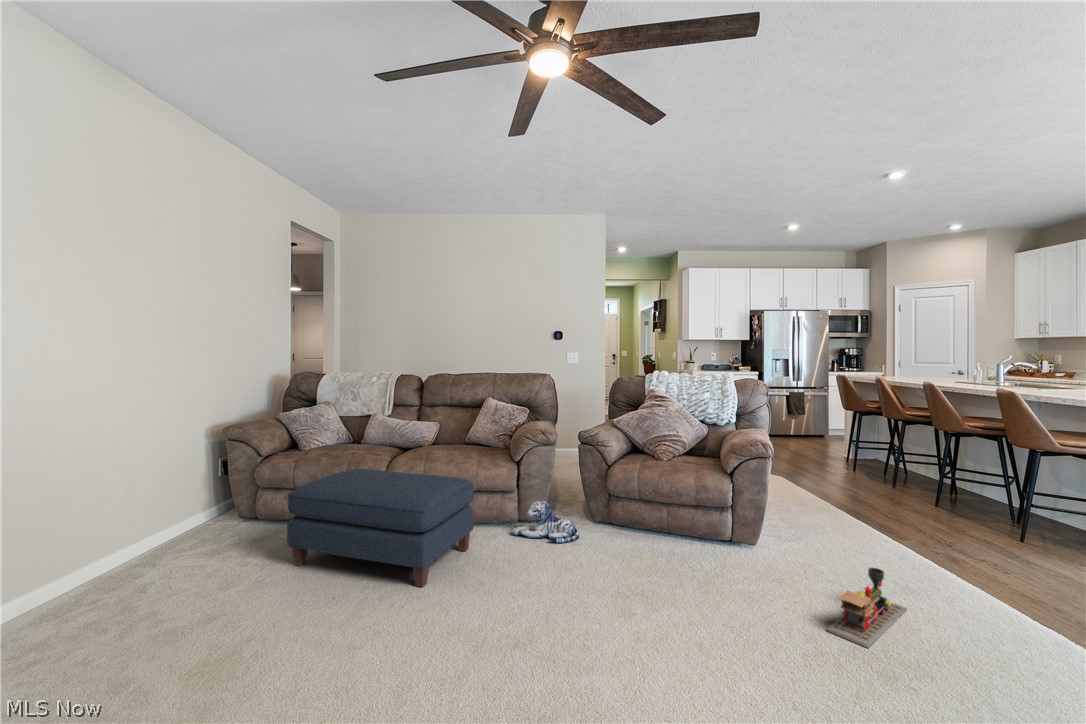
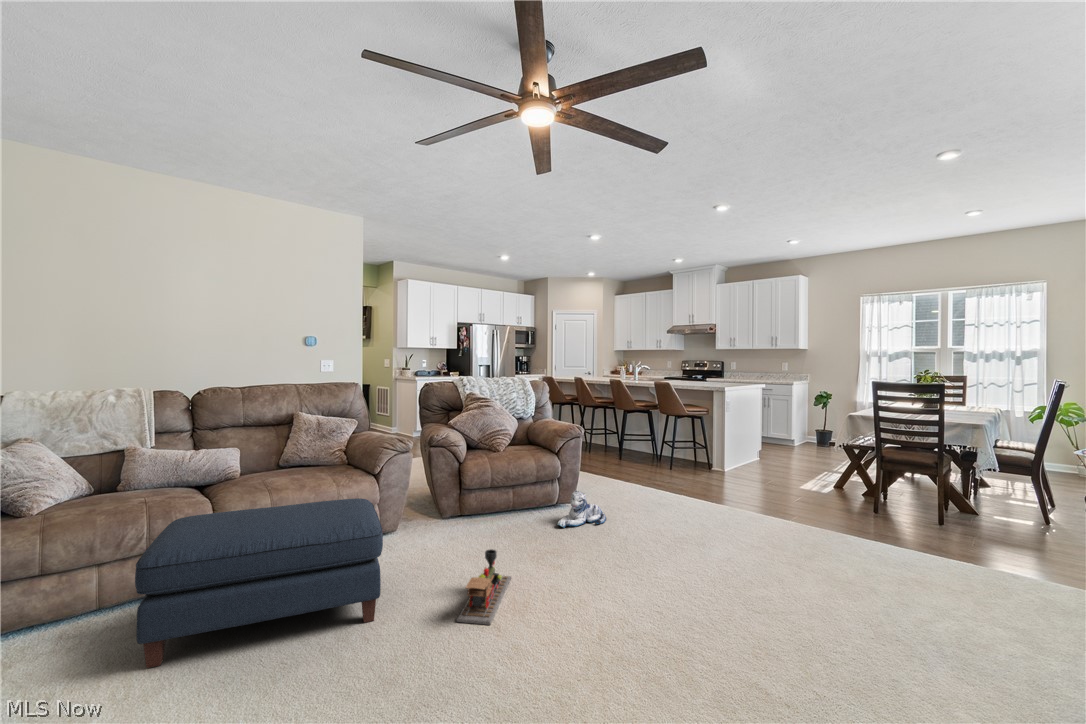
plush toy: present [512,499,579,543] -> present [557,490,606,528]
toy train: present [827,568,907,648] -> present [456,549,511,625]

